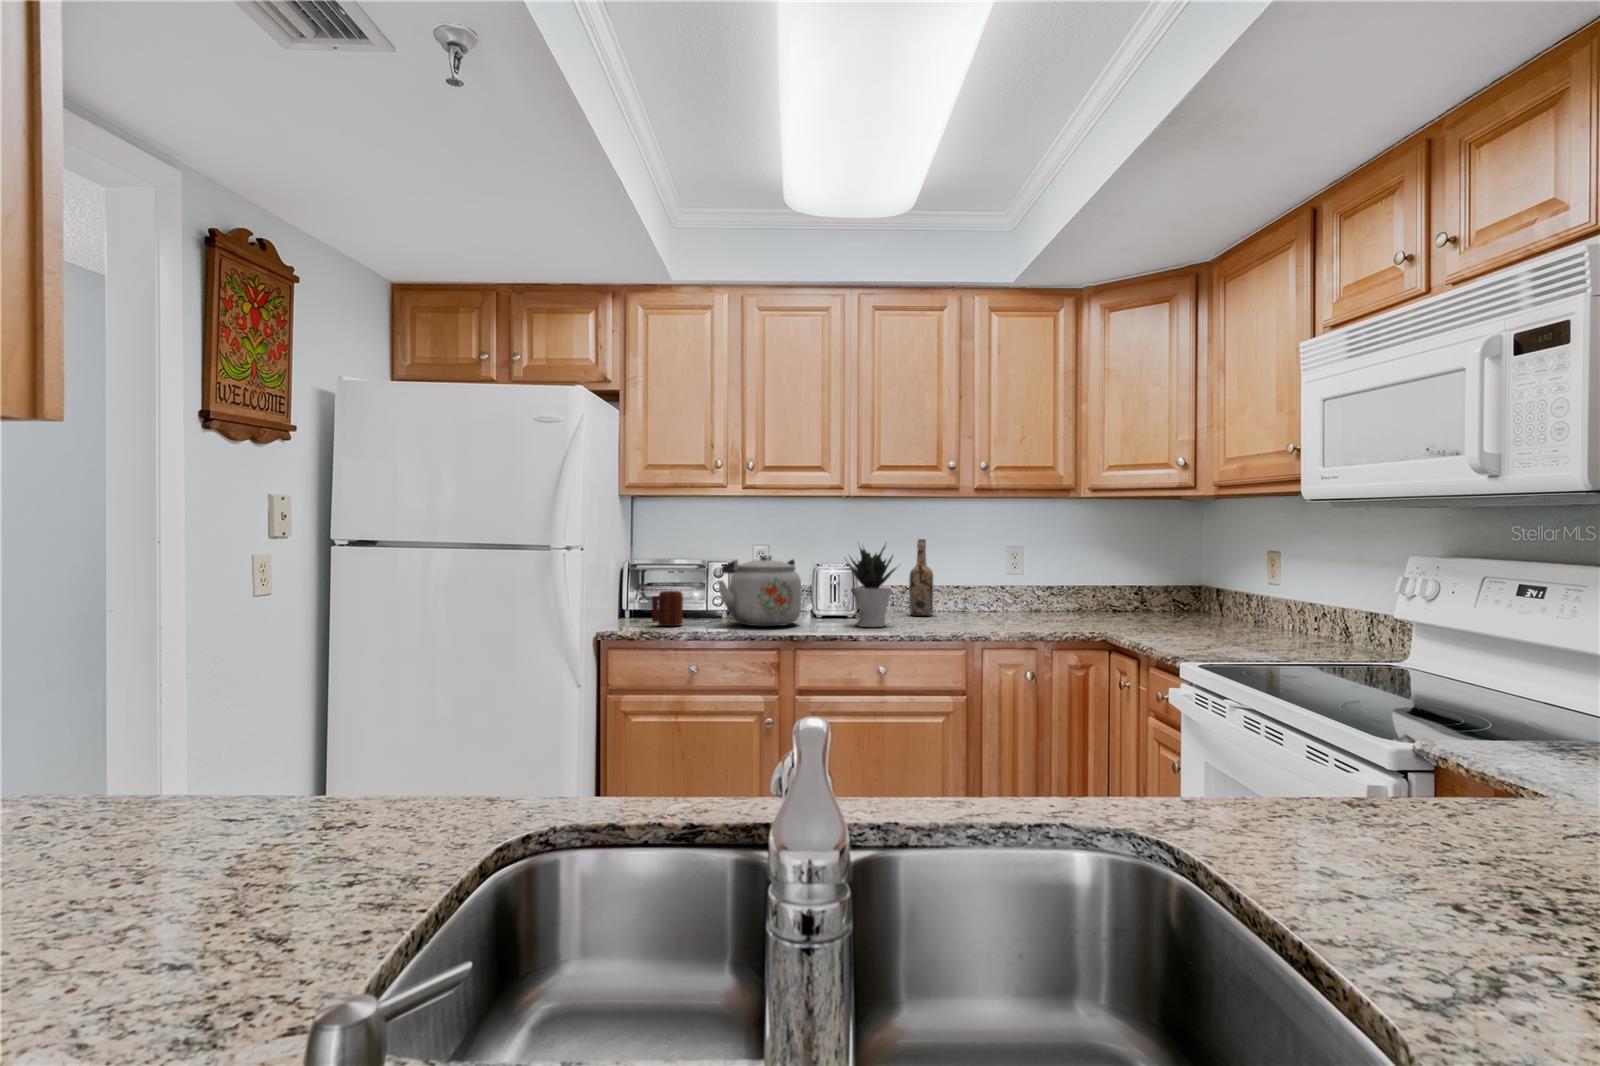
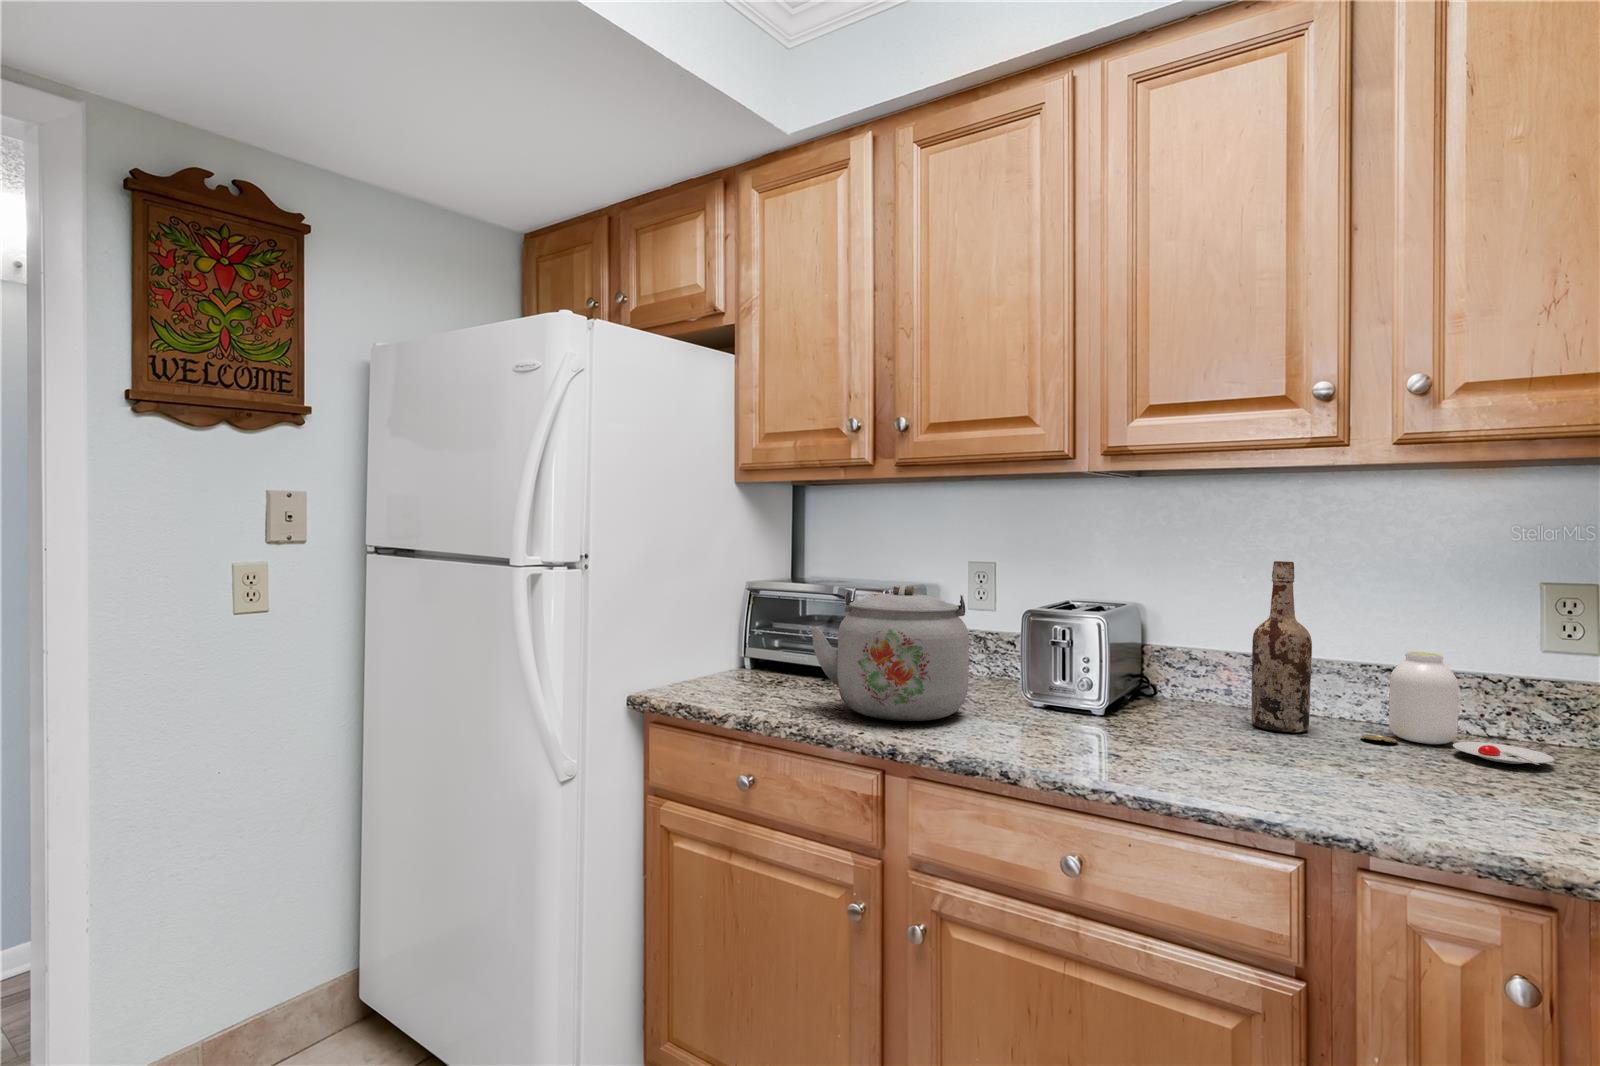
potted plant: present [848,546,896,627] -> none [1044,566,1180,754]
jar: none [952,577,1016,616] -> present [1361,652,1554,765]
mug: present [652,591,683,626] -> none [721,637,777,697]

